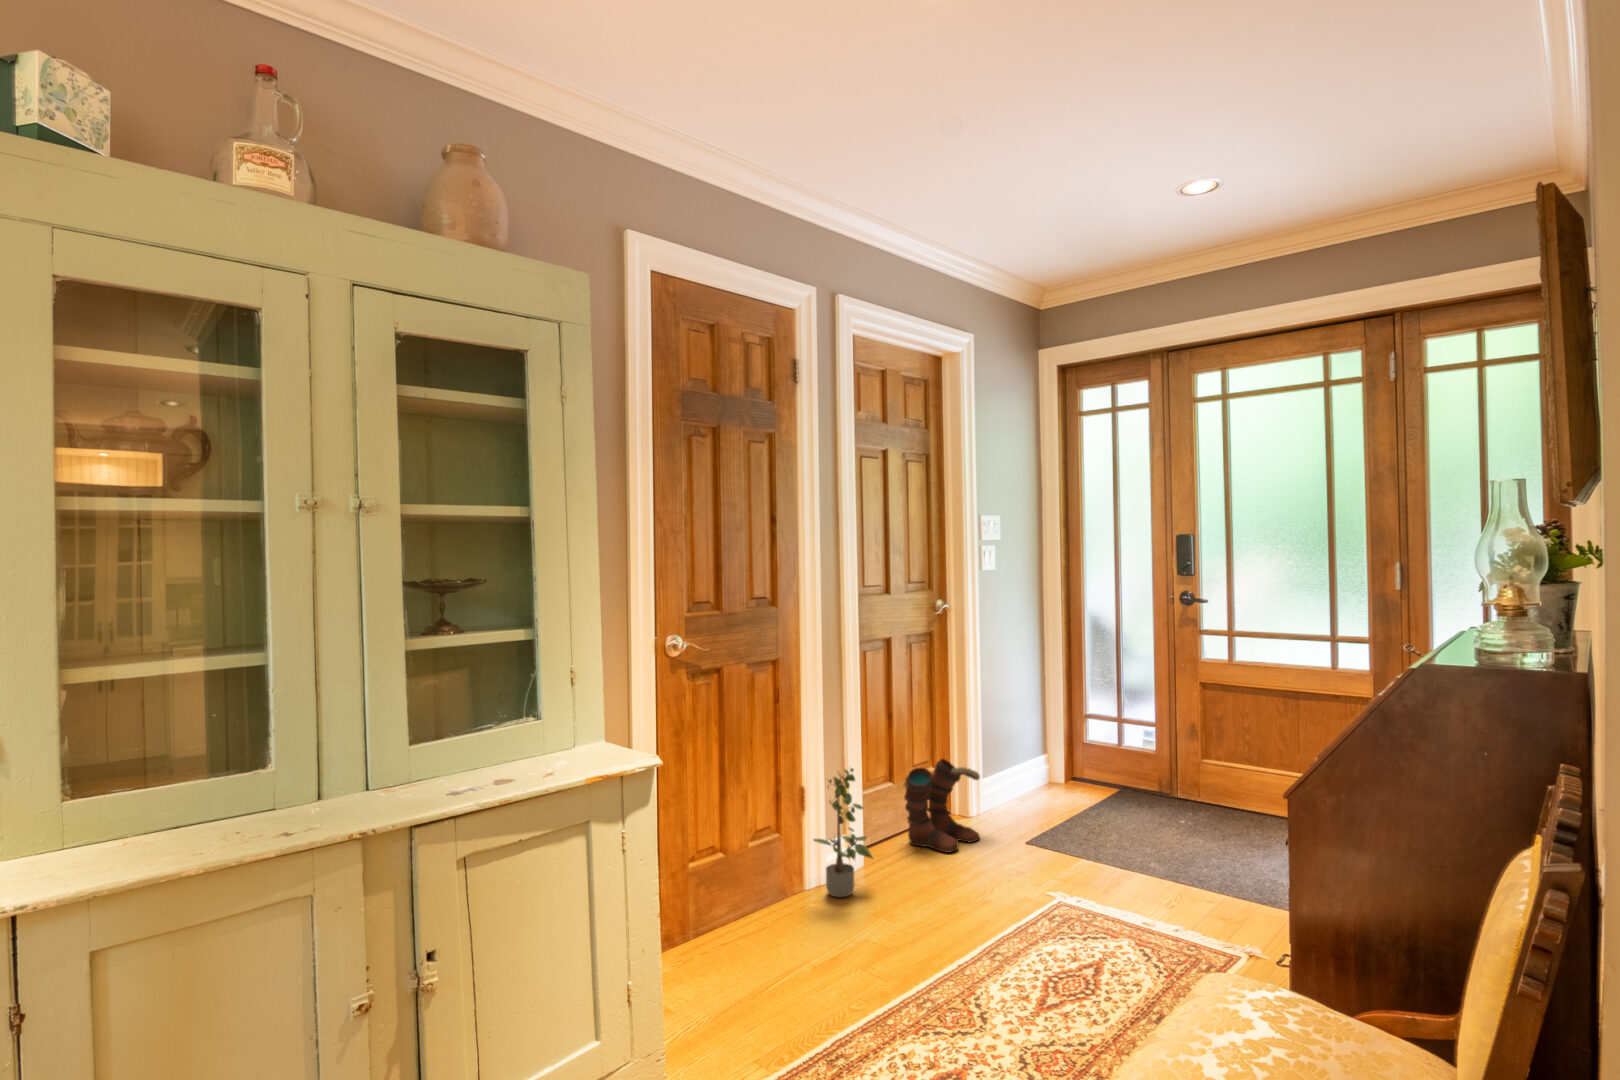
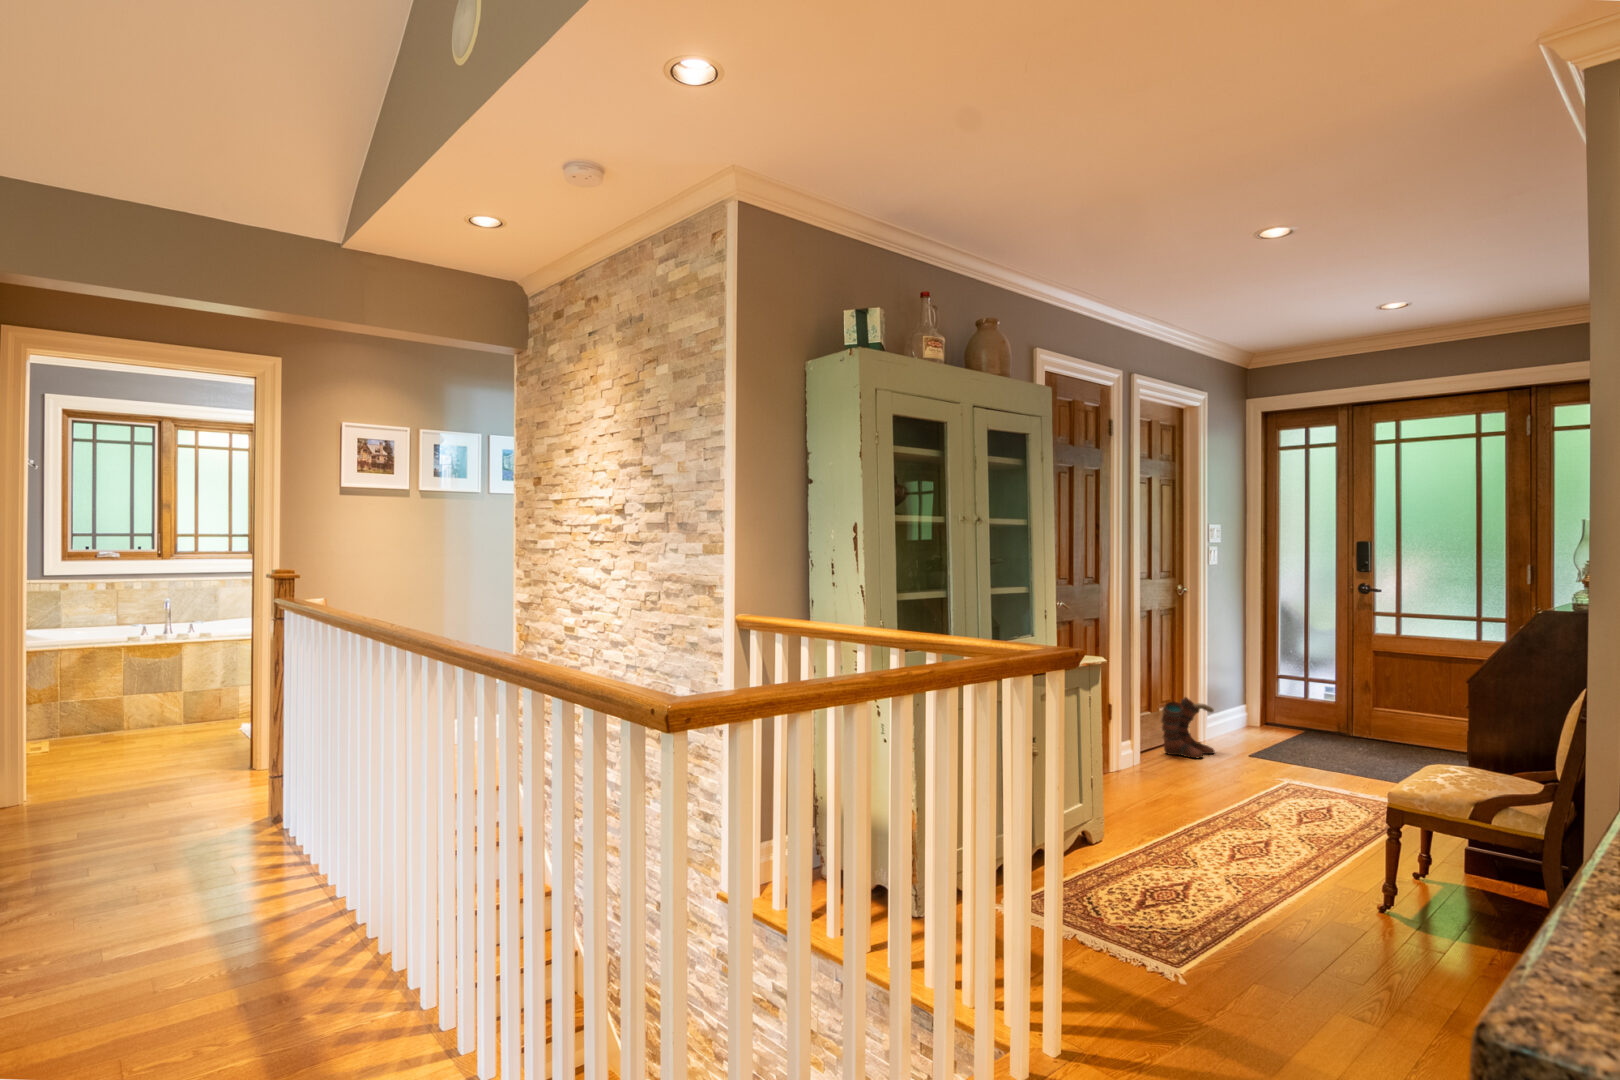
potted plant: present [814,768,873,897] -> none [1121,690,1160,776]

